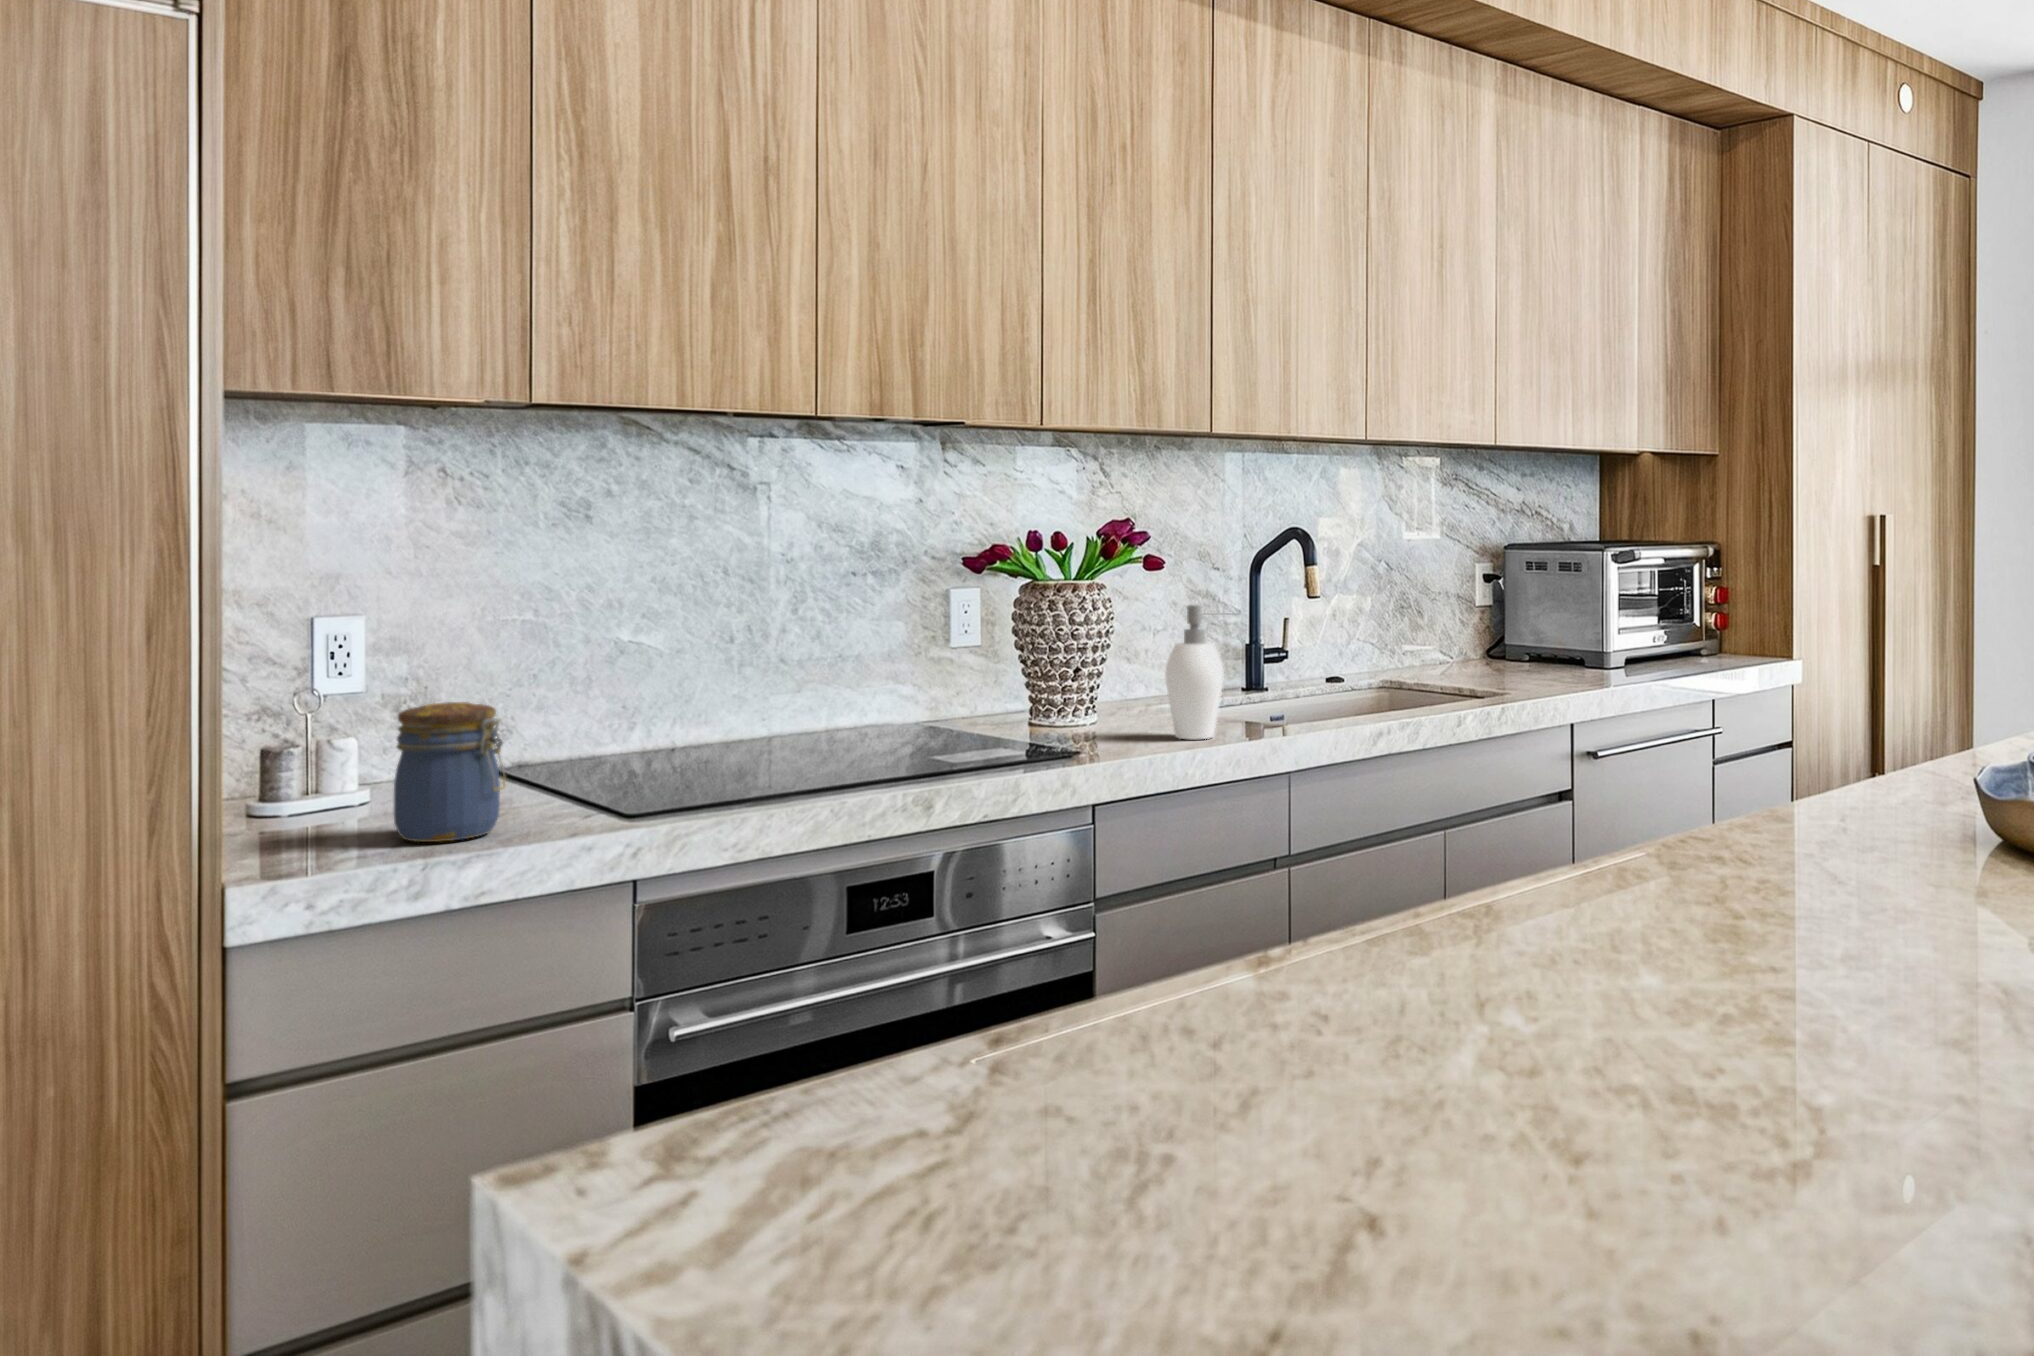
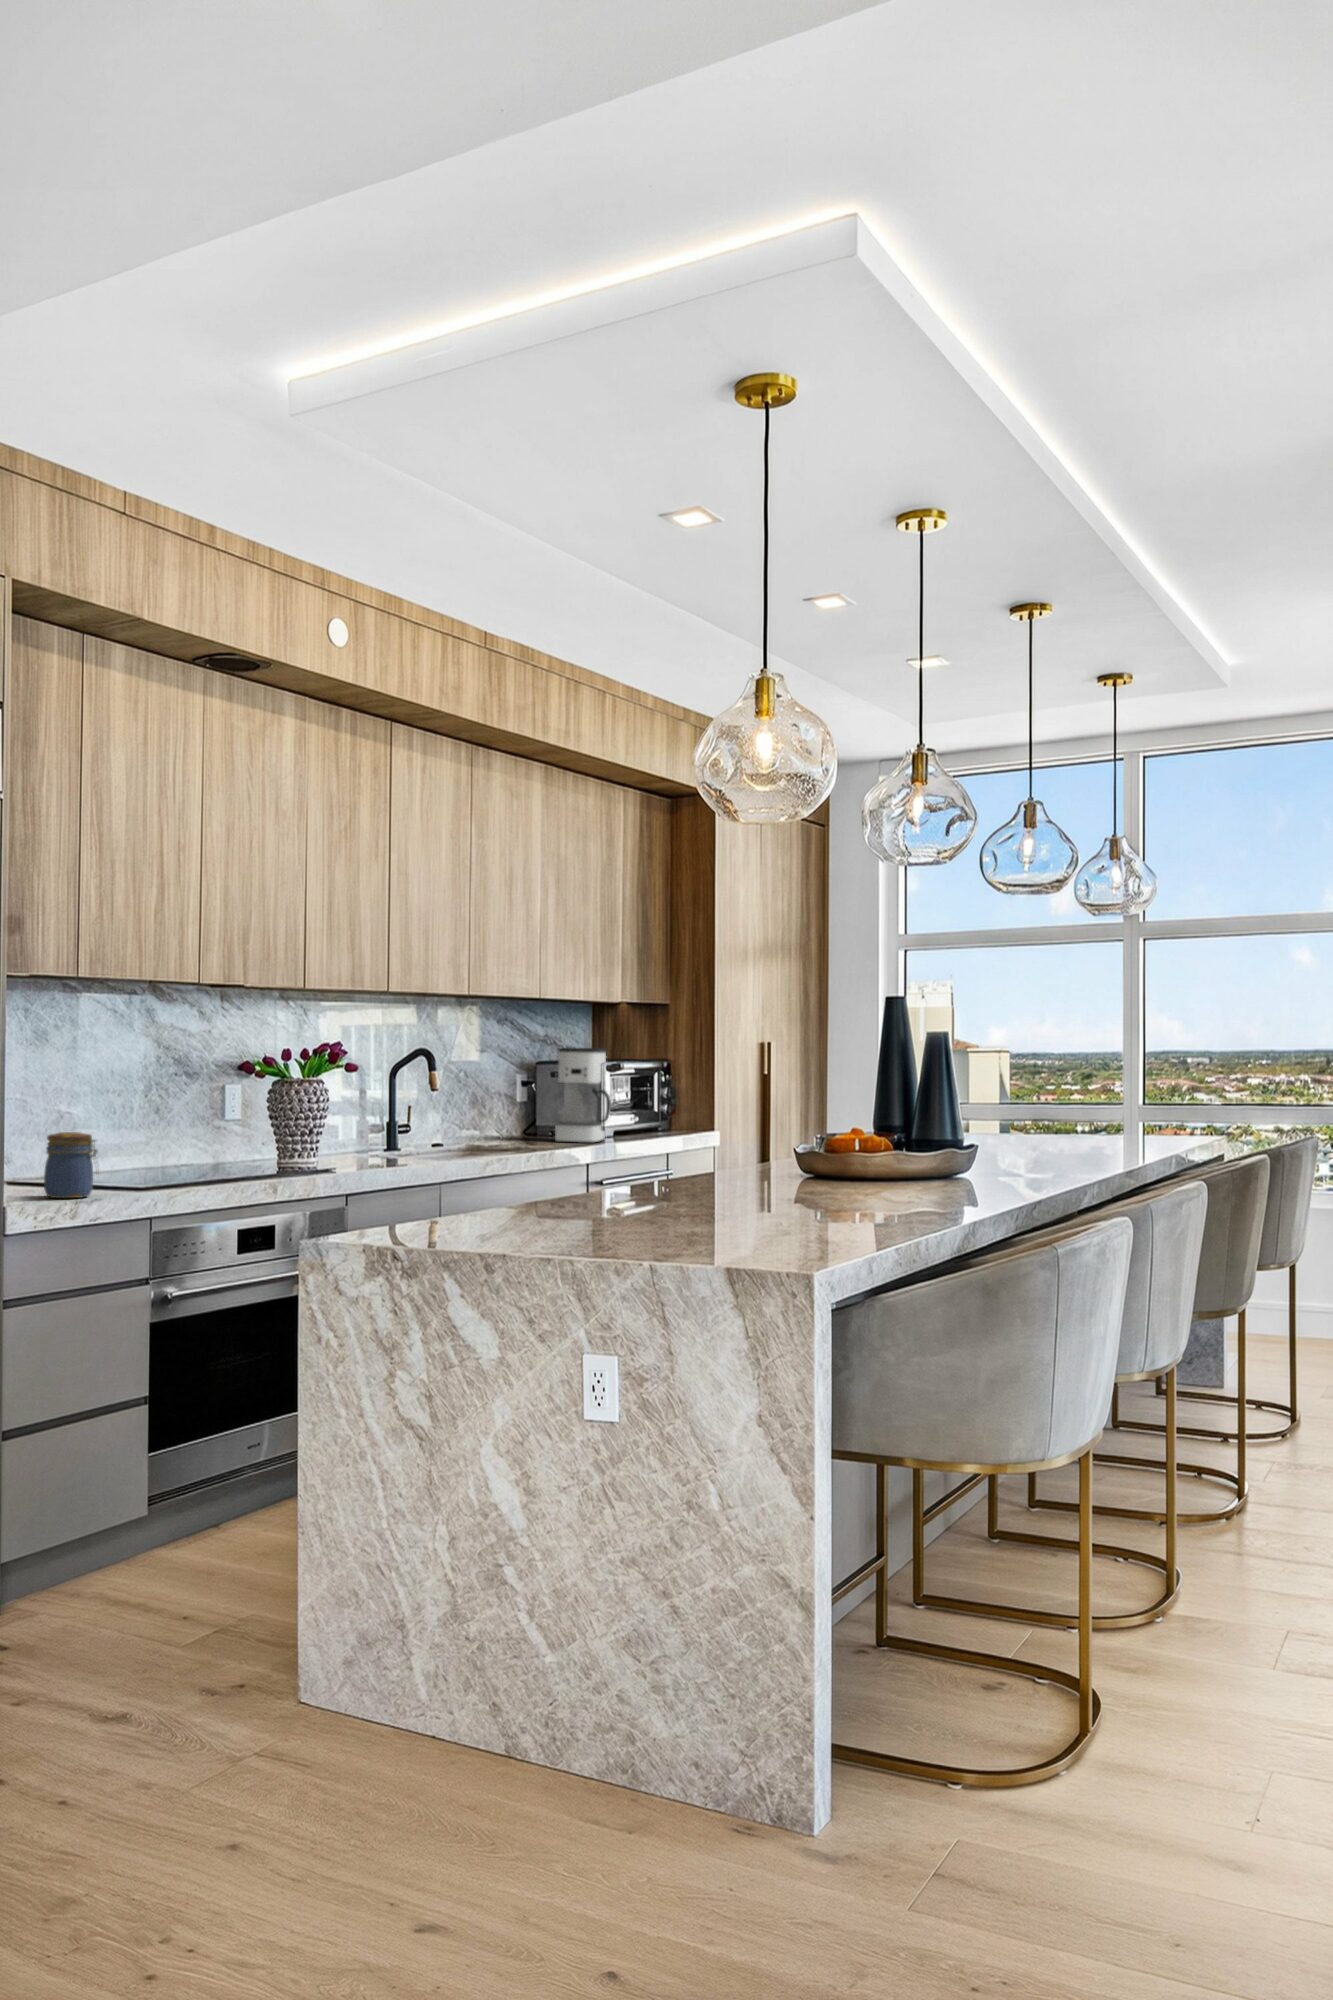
coffee maker: none [1532,524,1623,676] -> present [555,1048,611,1143]
soap dispenser: present [1165,605,1224,739] -> none [369,1092,413,1167]

